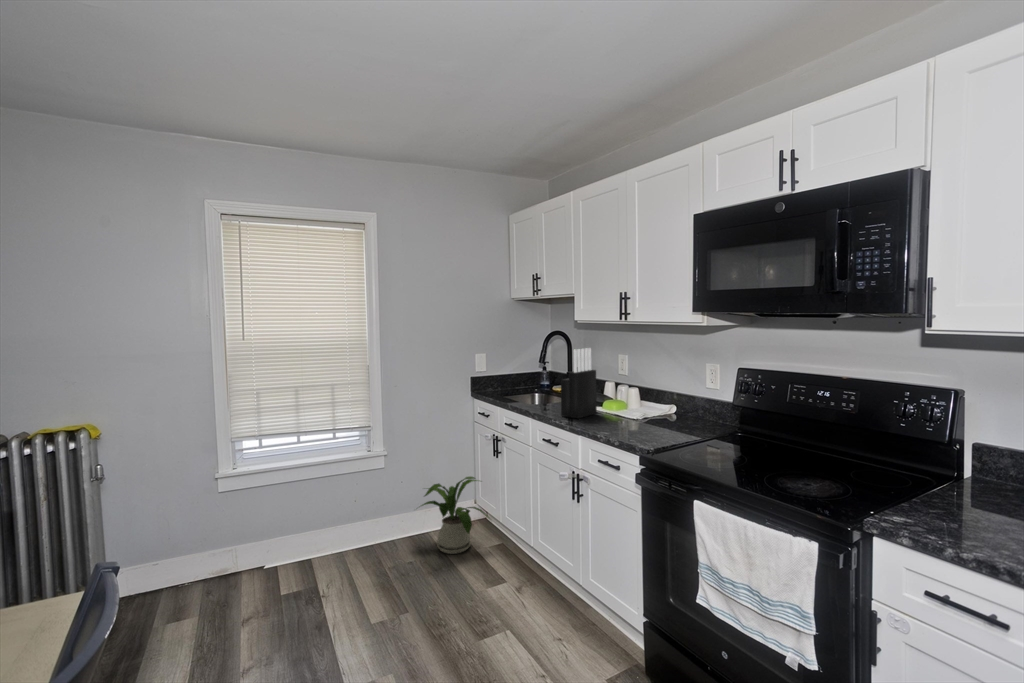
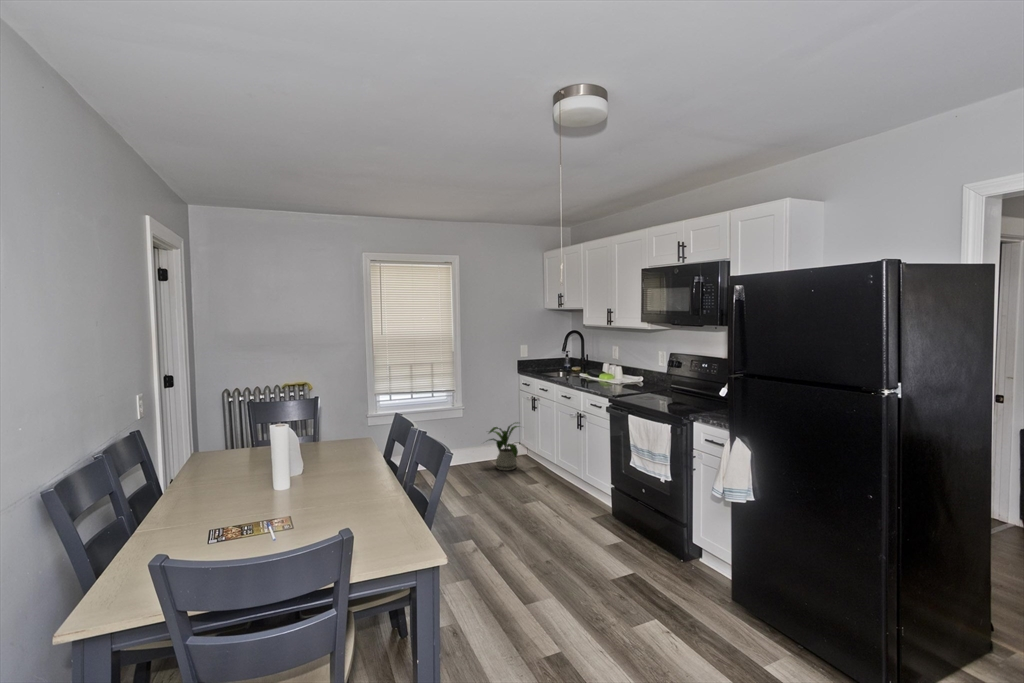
knife block: present [561,348,597,418] -> none [572,342,594,384]

